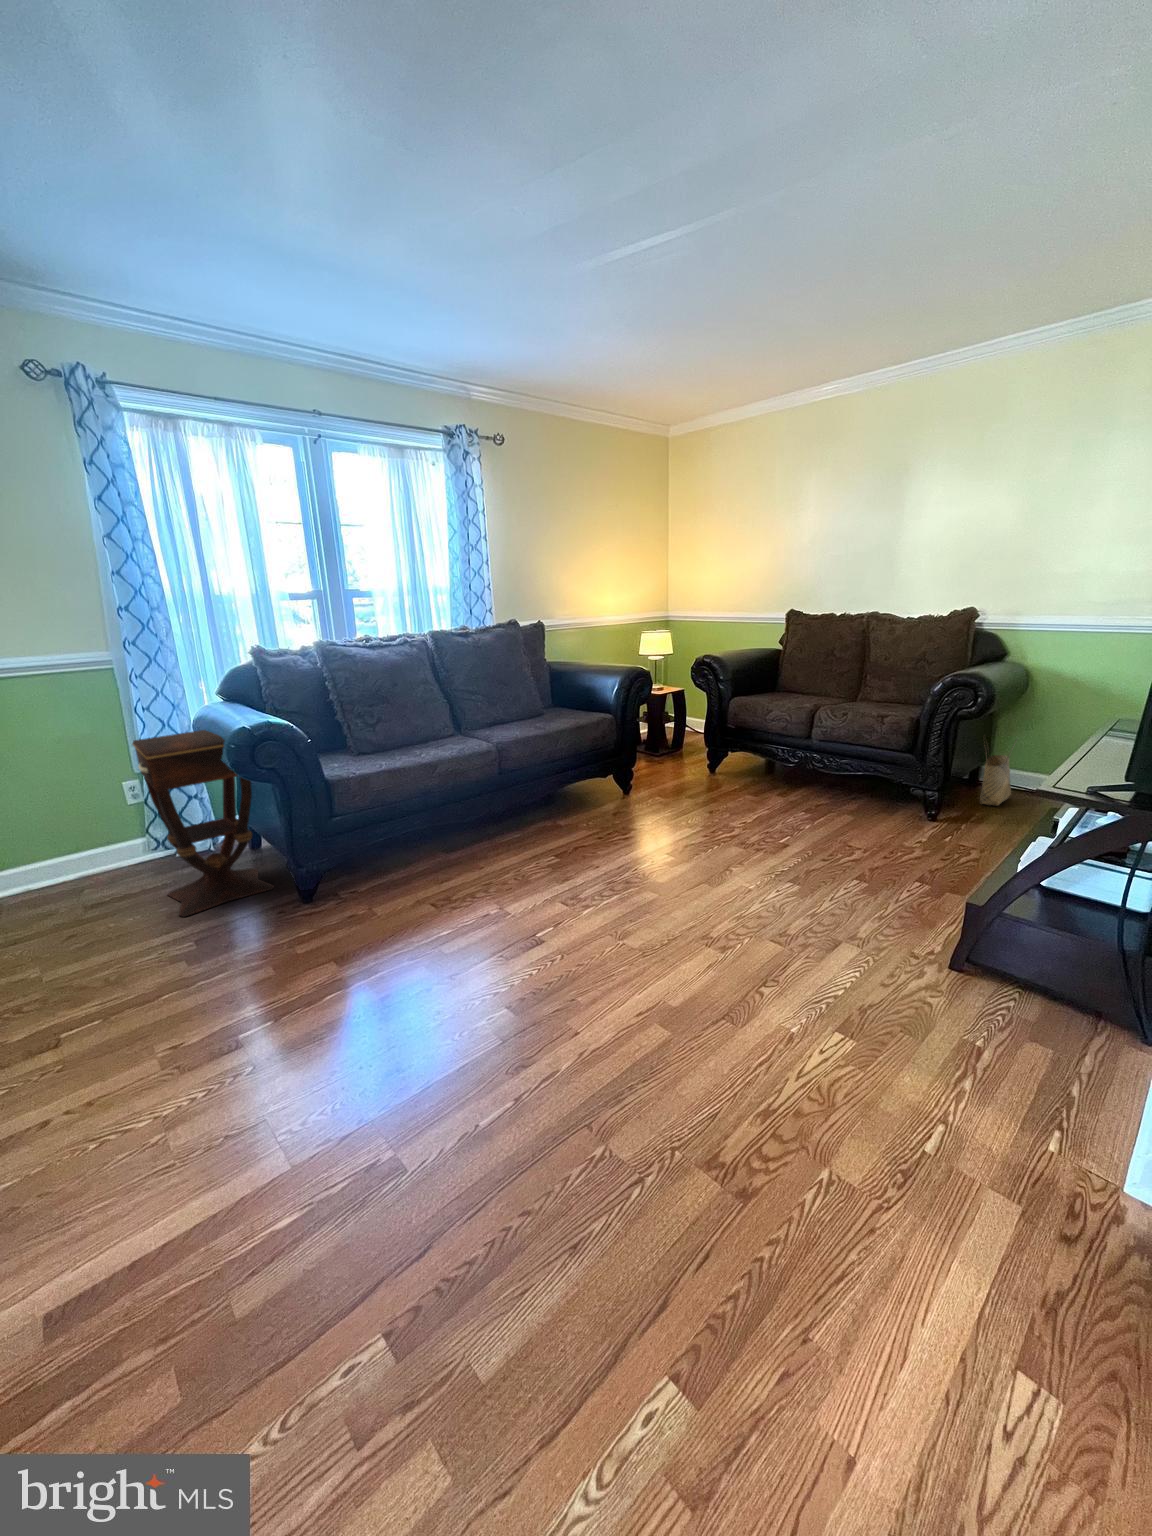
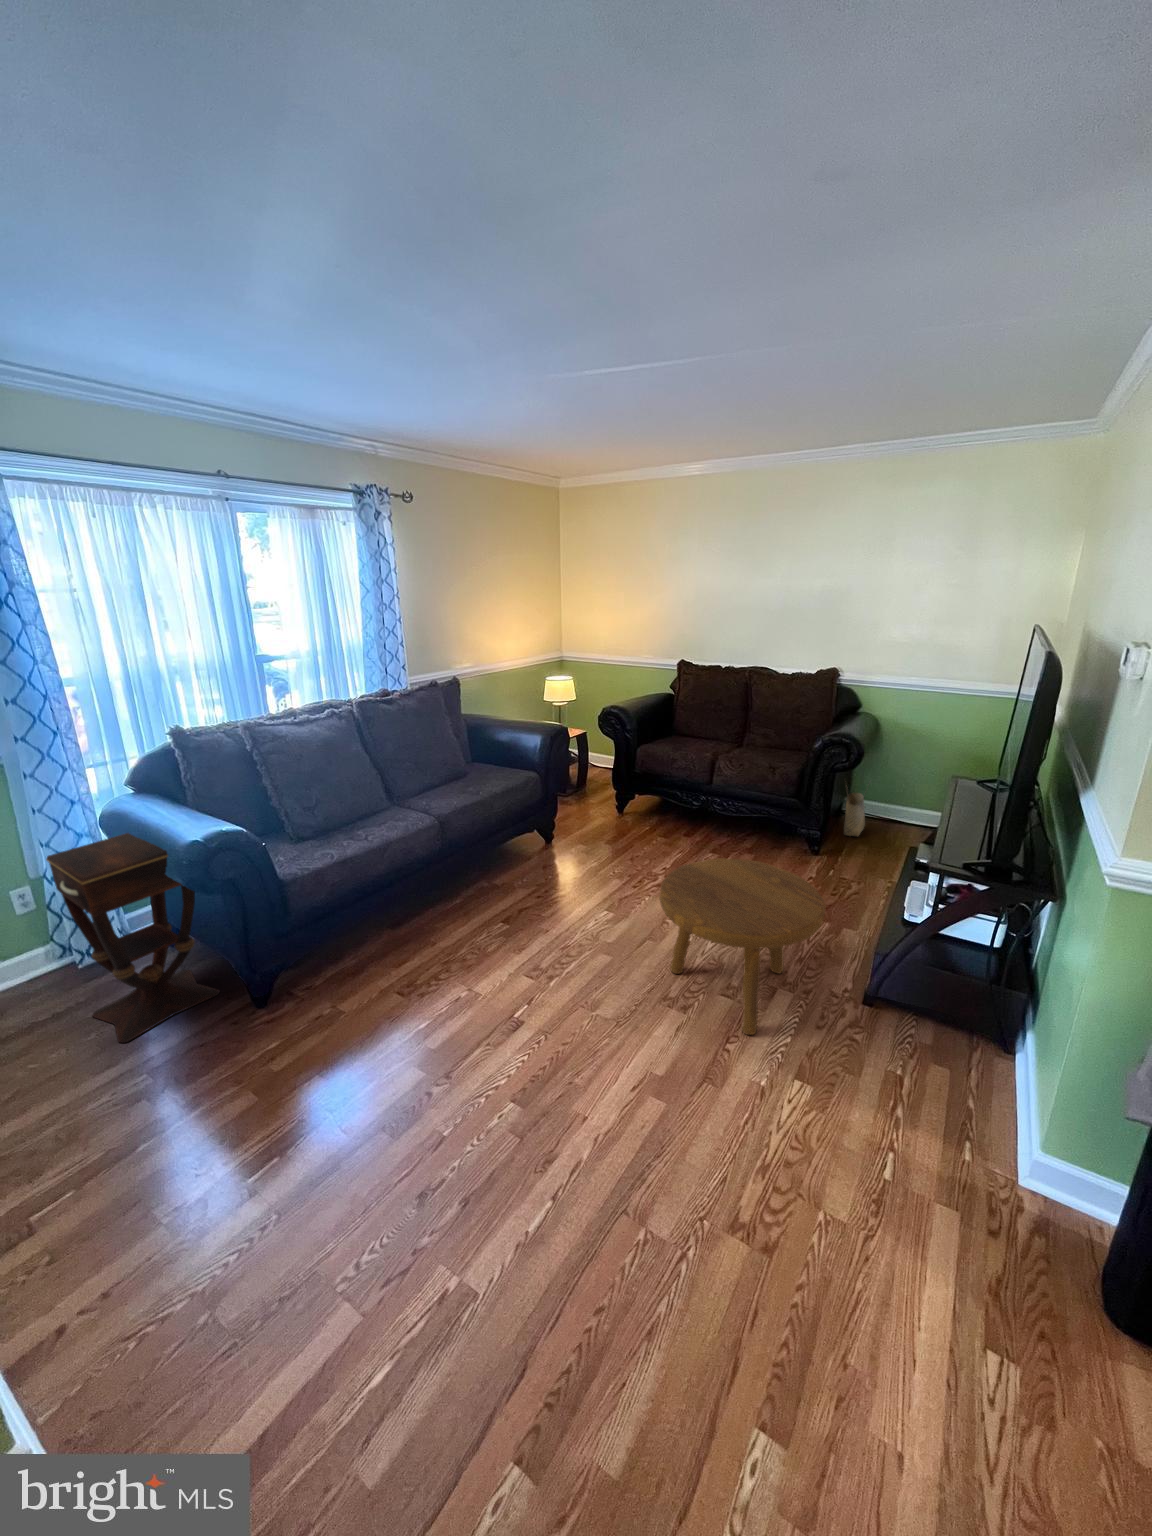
footstool: none [700,790,901,982] -> present [659,858,826,1035]

